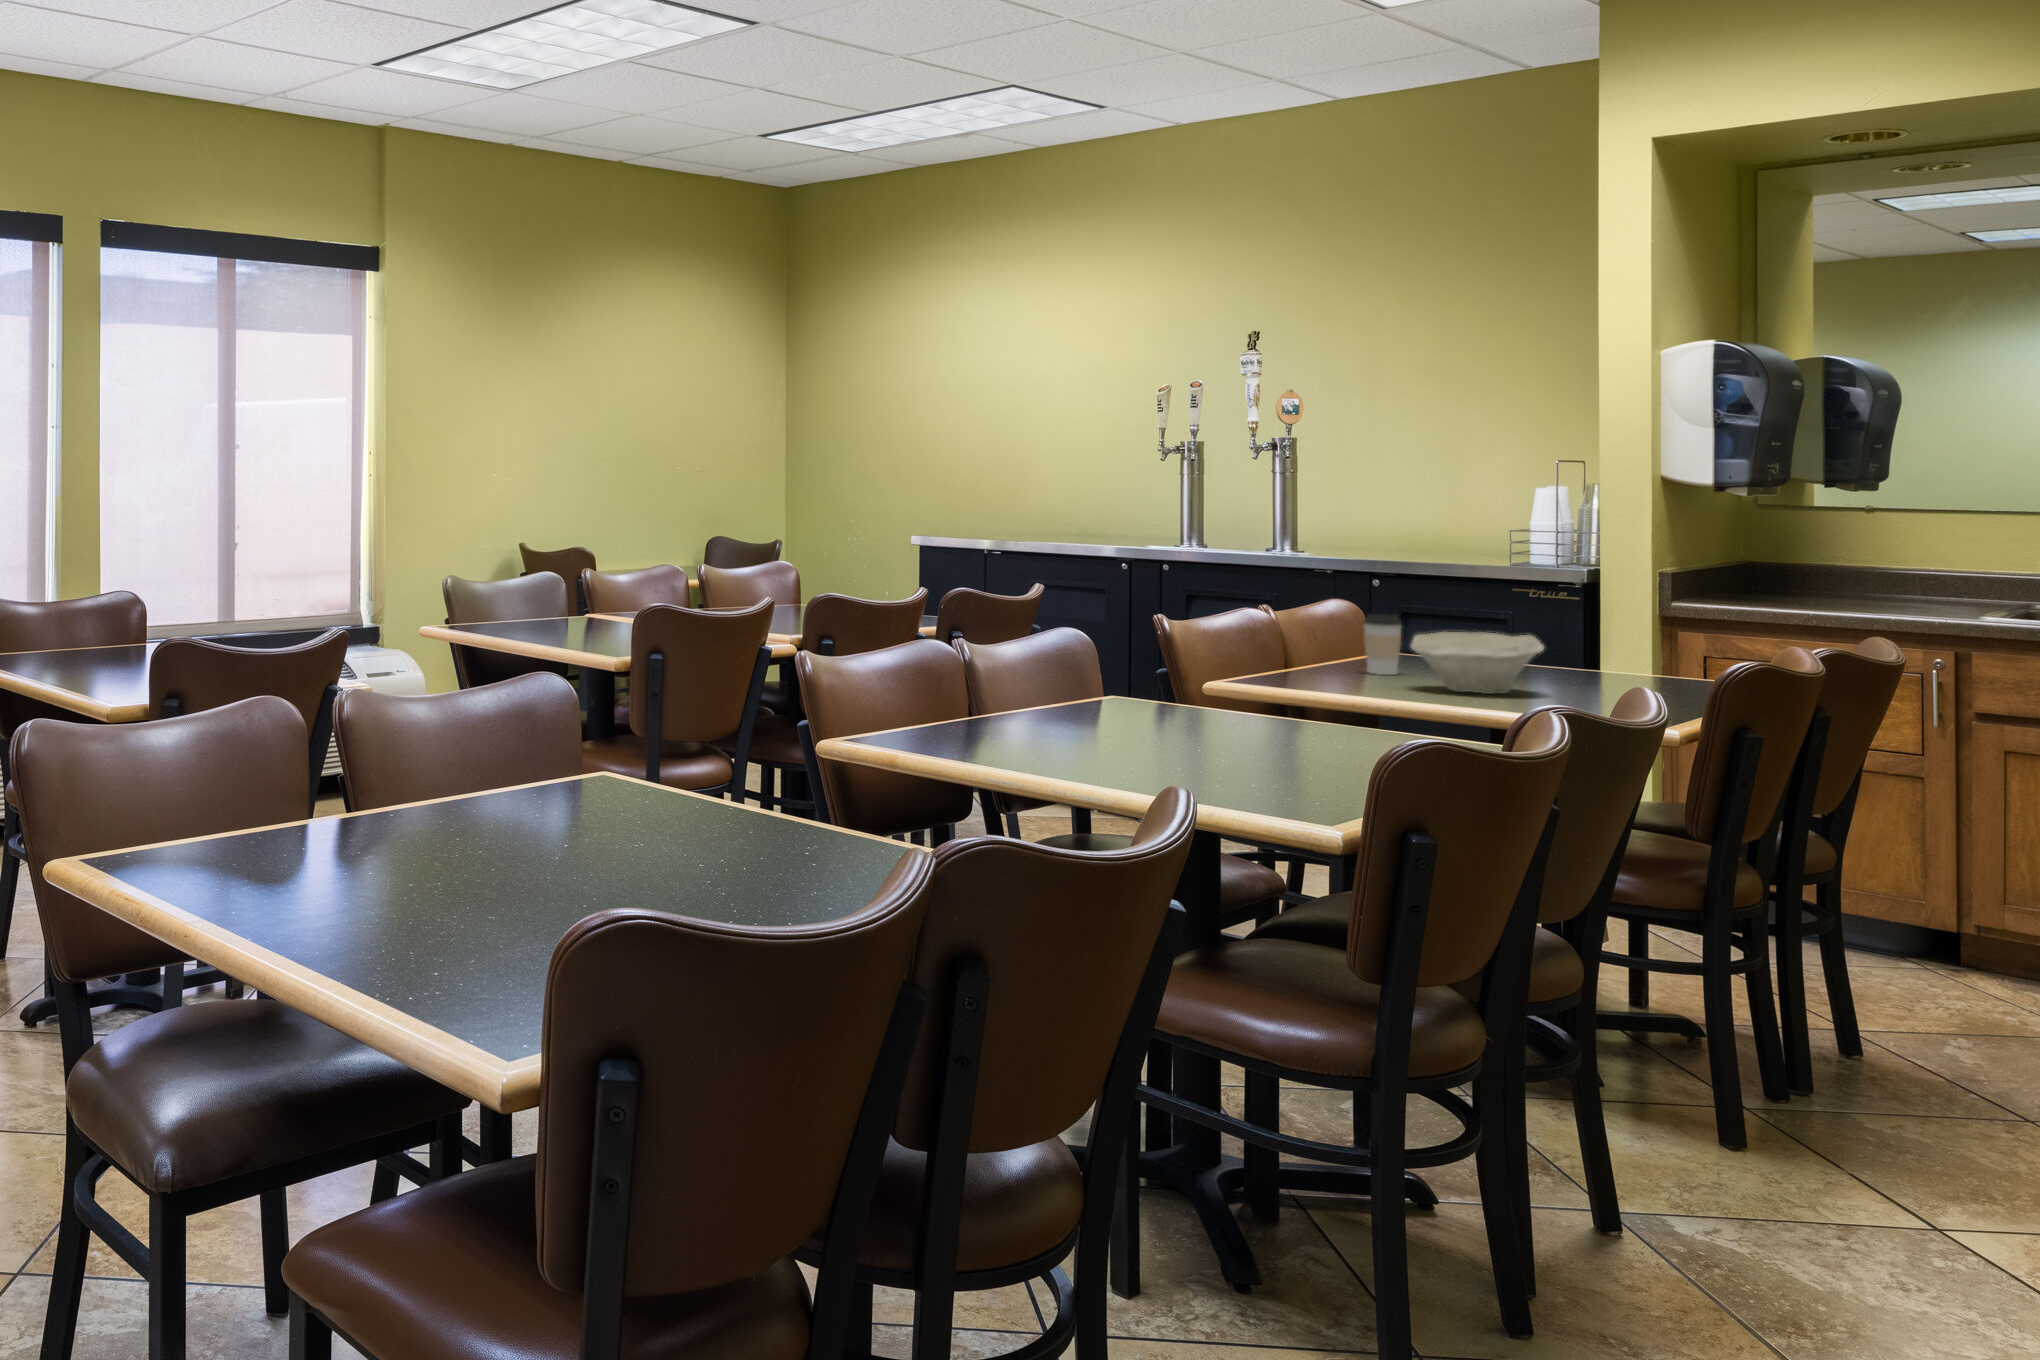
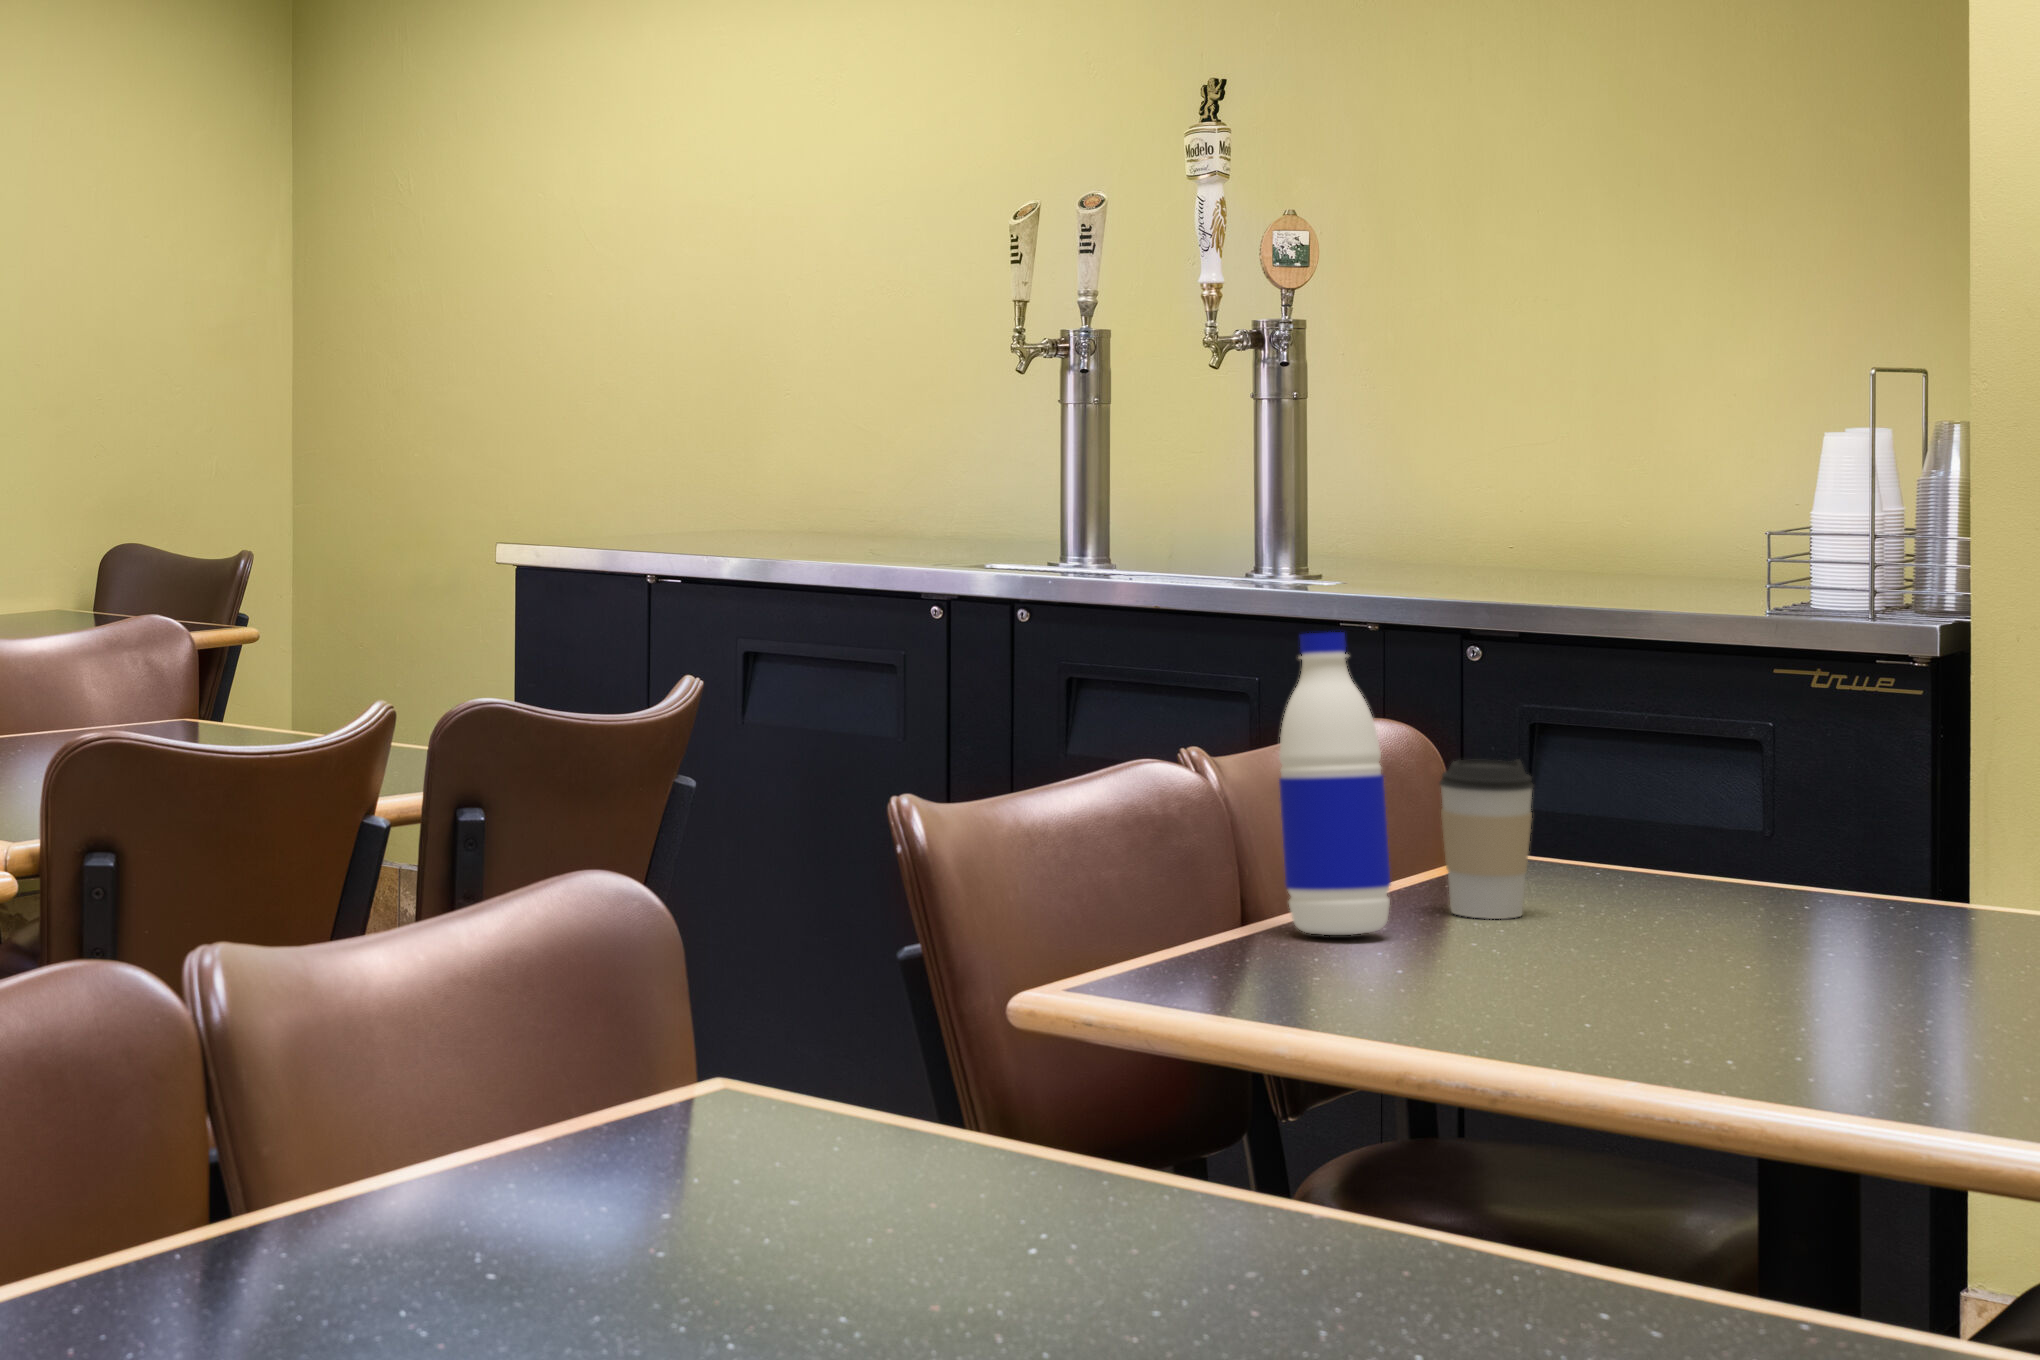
water bottle: none [1299,563,1344,677] -> present [1279,632,1391,935]
bowl: present [1411,632,1544,694] -> none [1554,815,1892,989]

